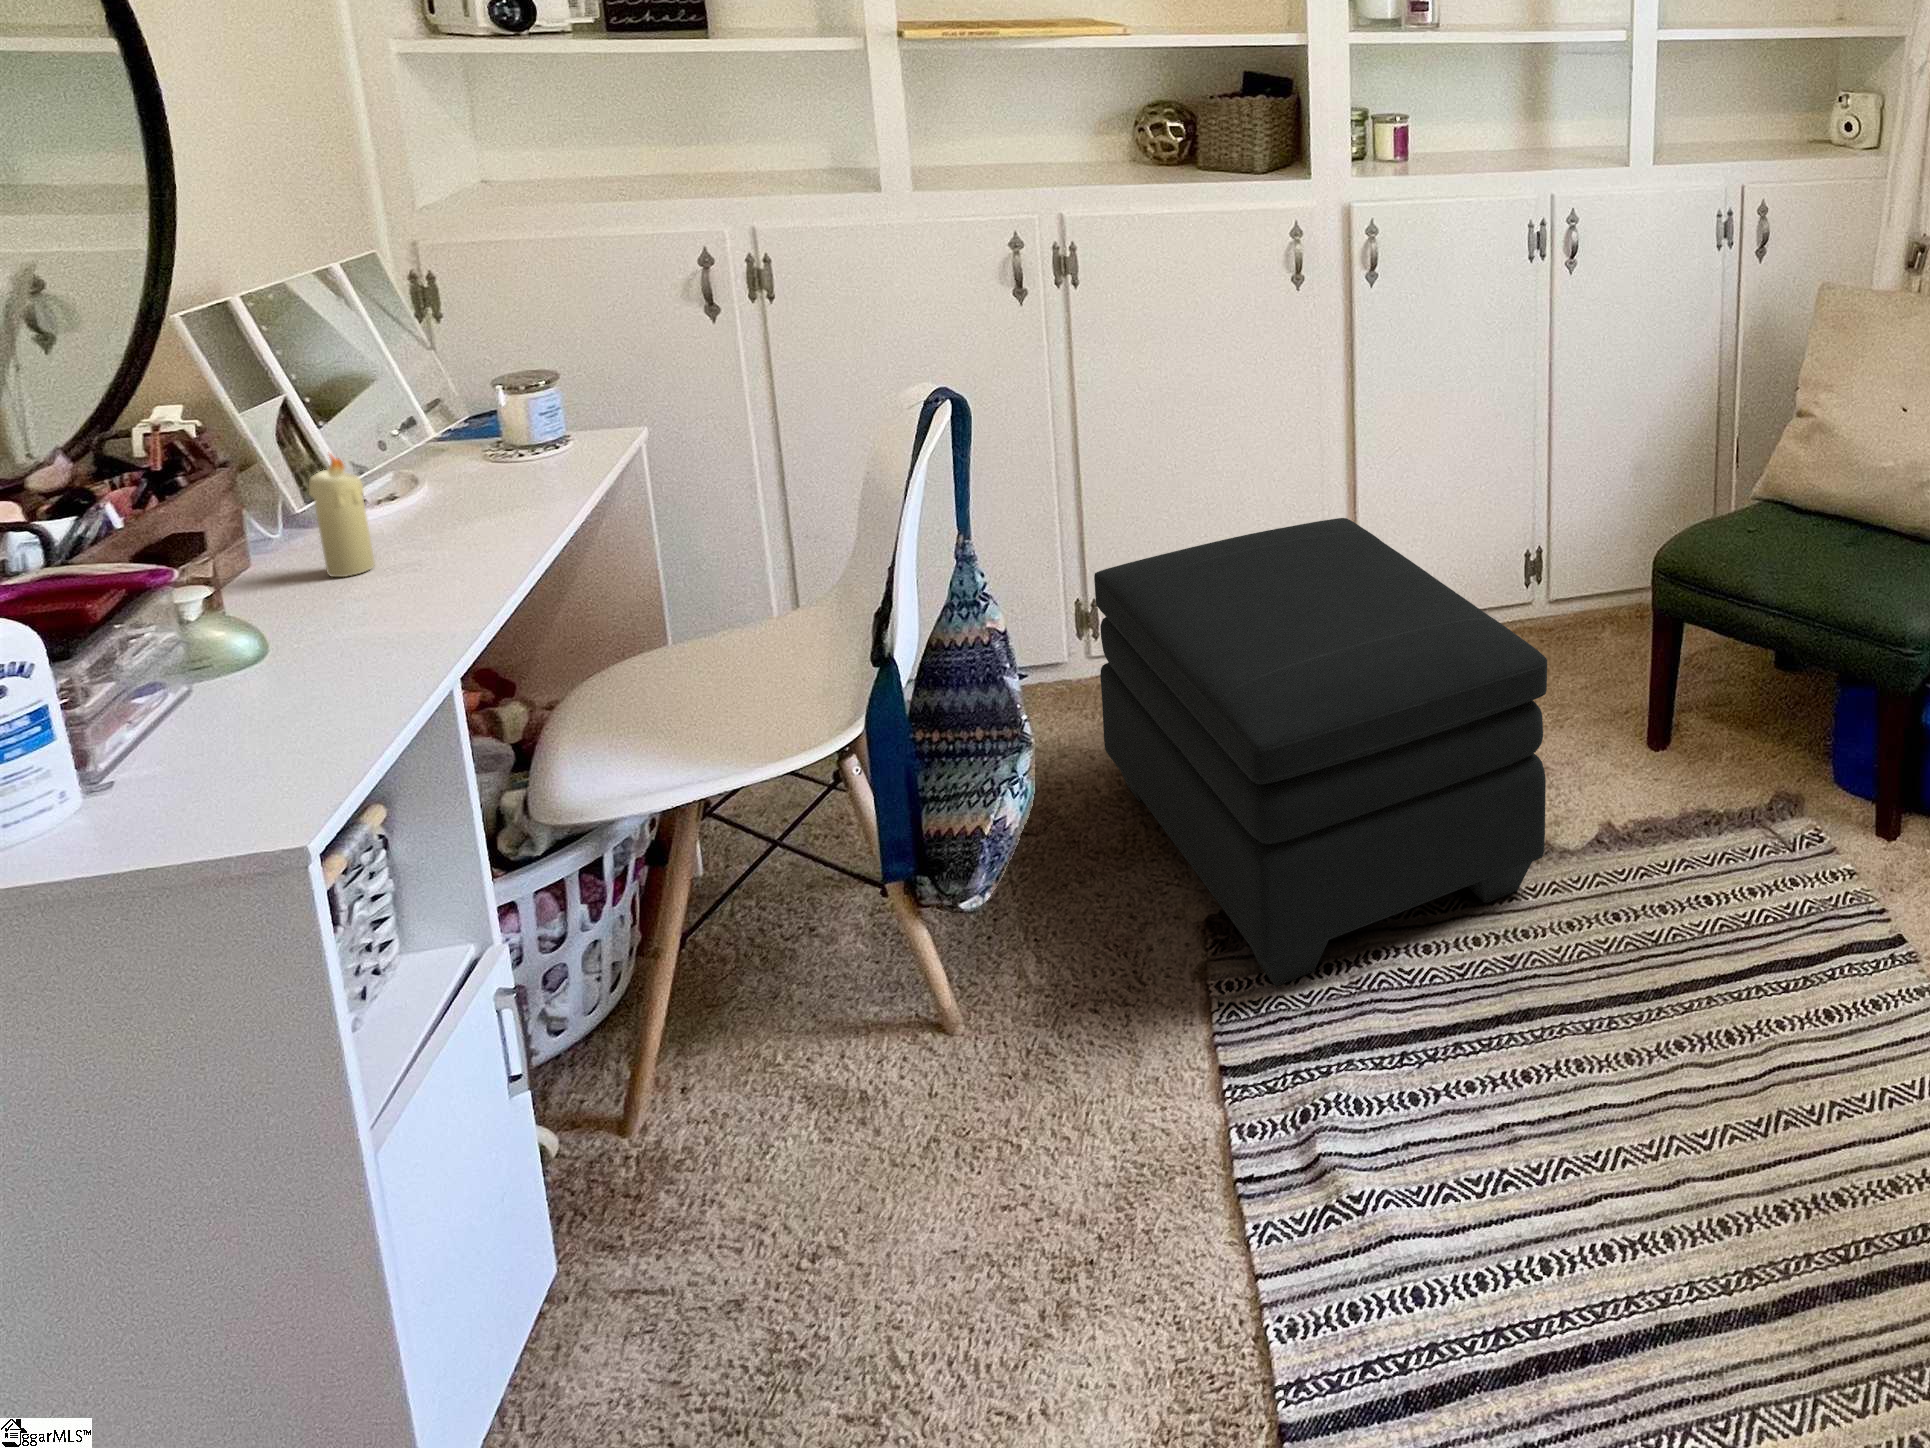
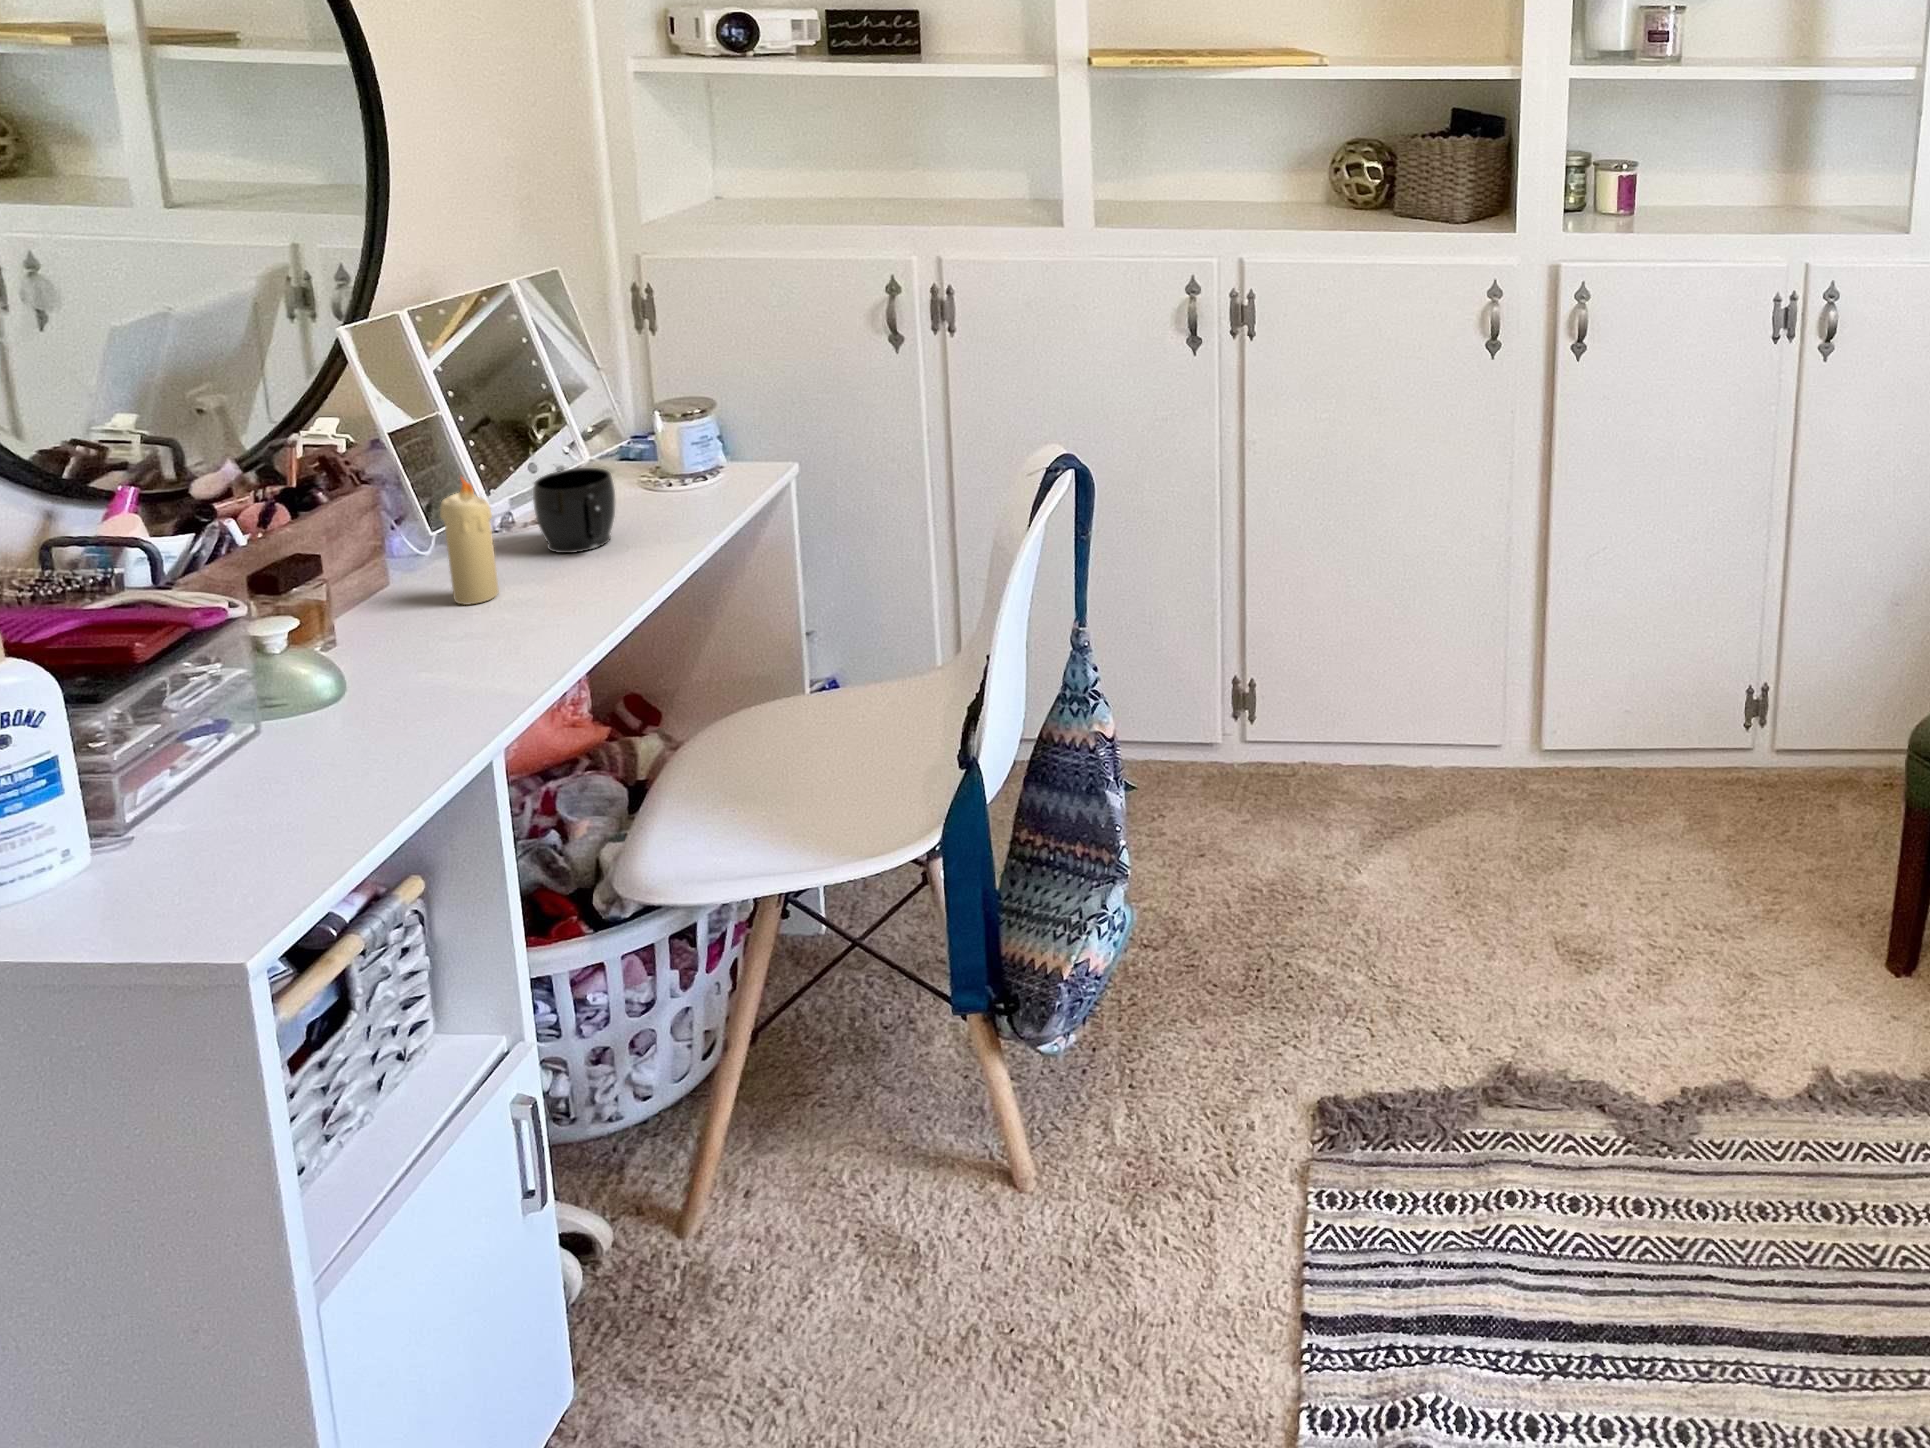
mug: none [383,444,472,527] -> present [533,468,616,553]
ottoman: present [1094,518,1547,986] -> none [1239,627,1754,1214]

